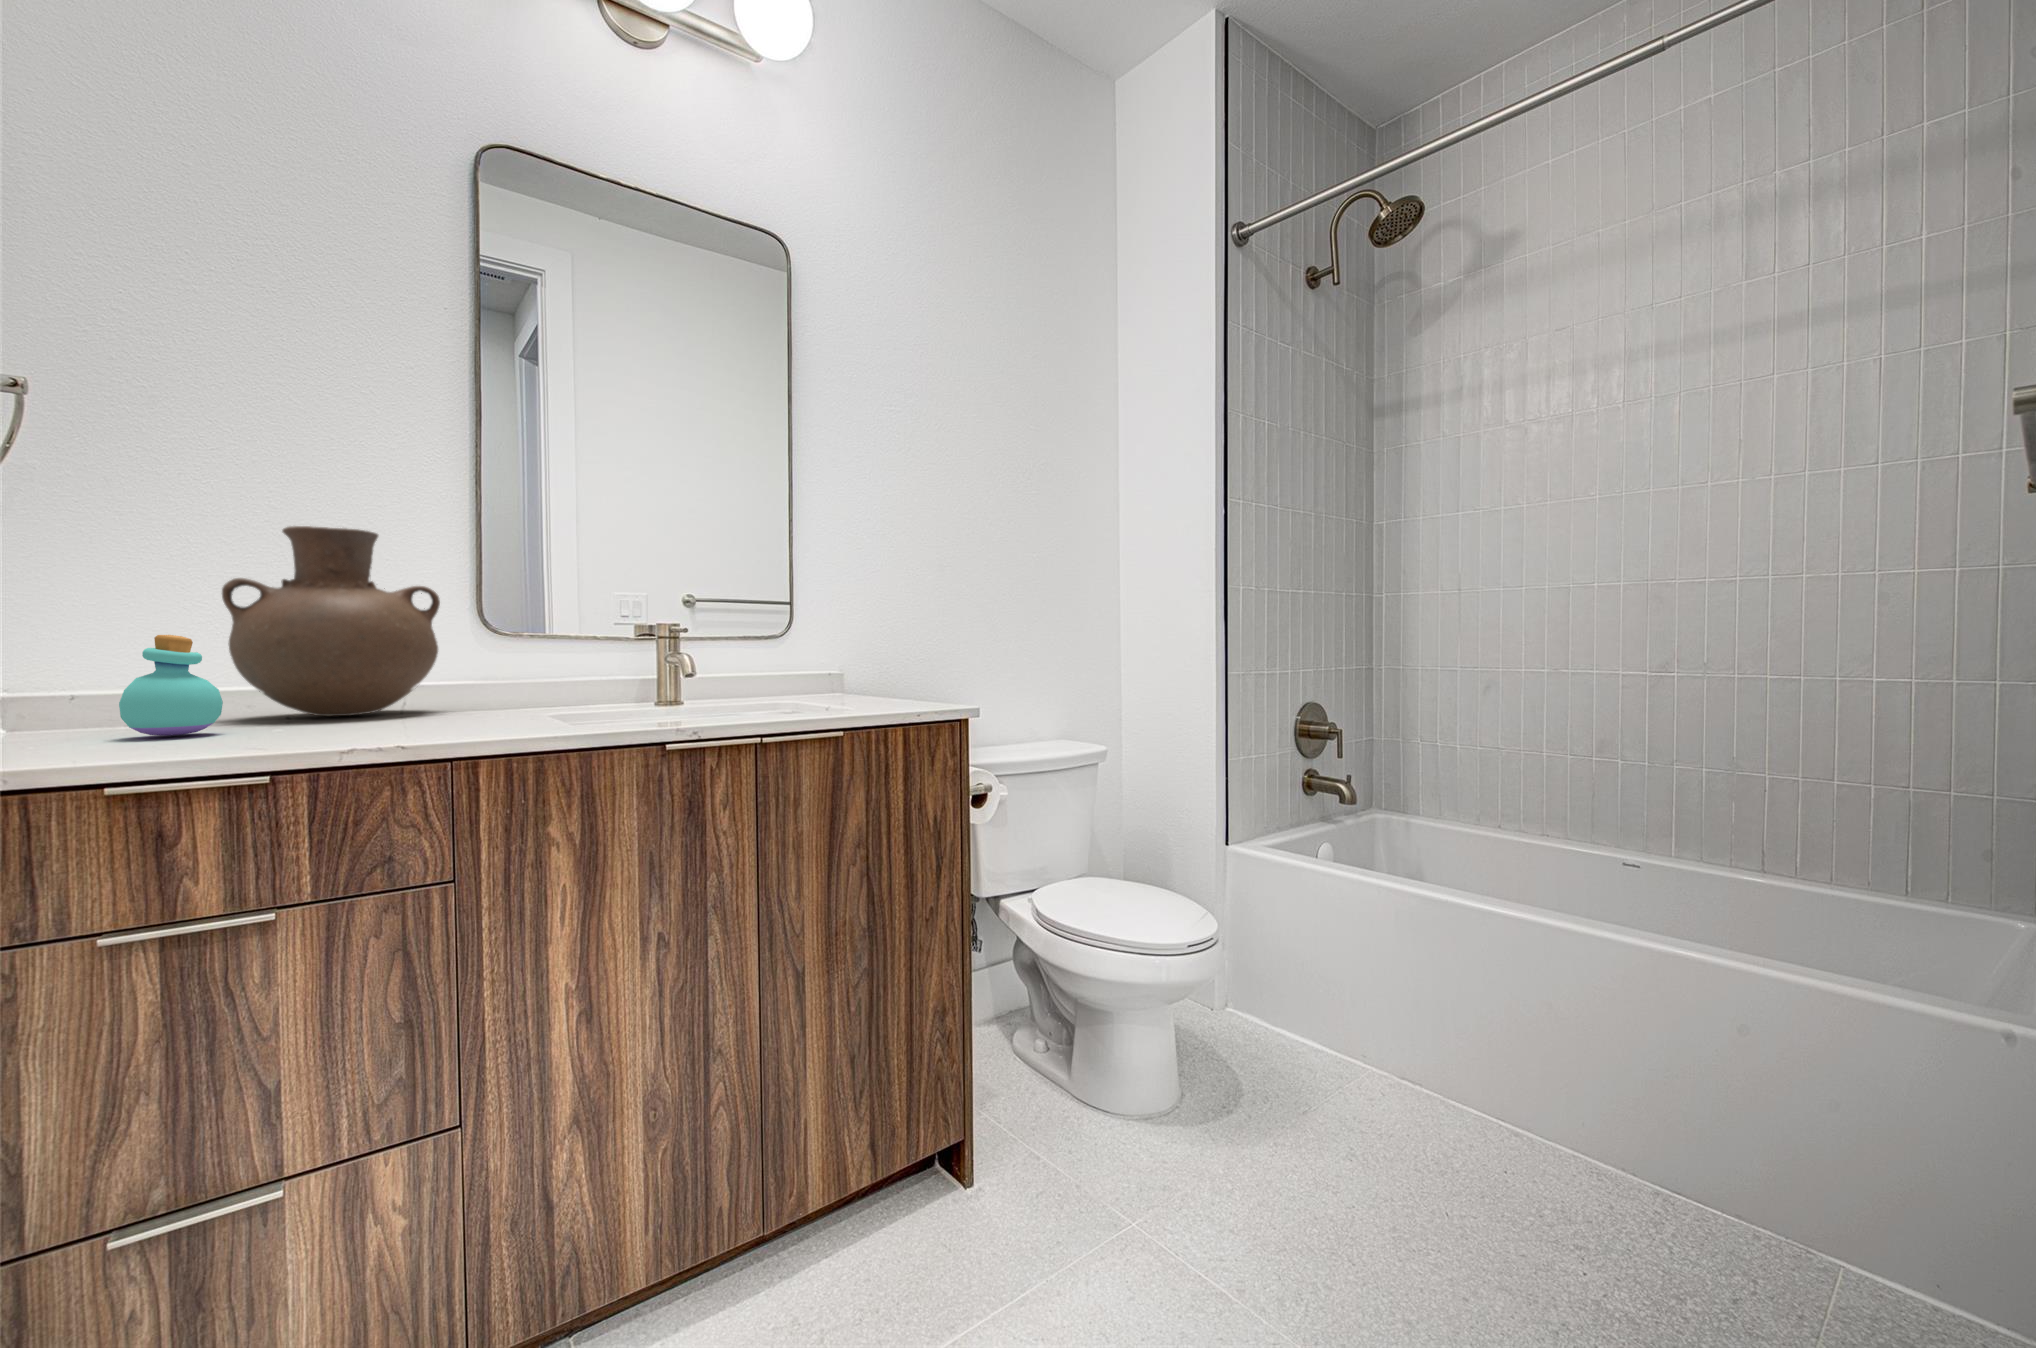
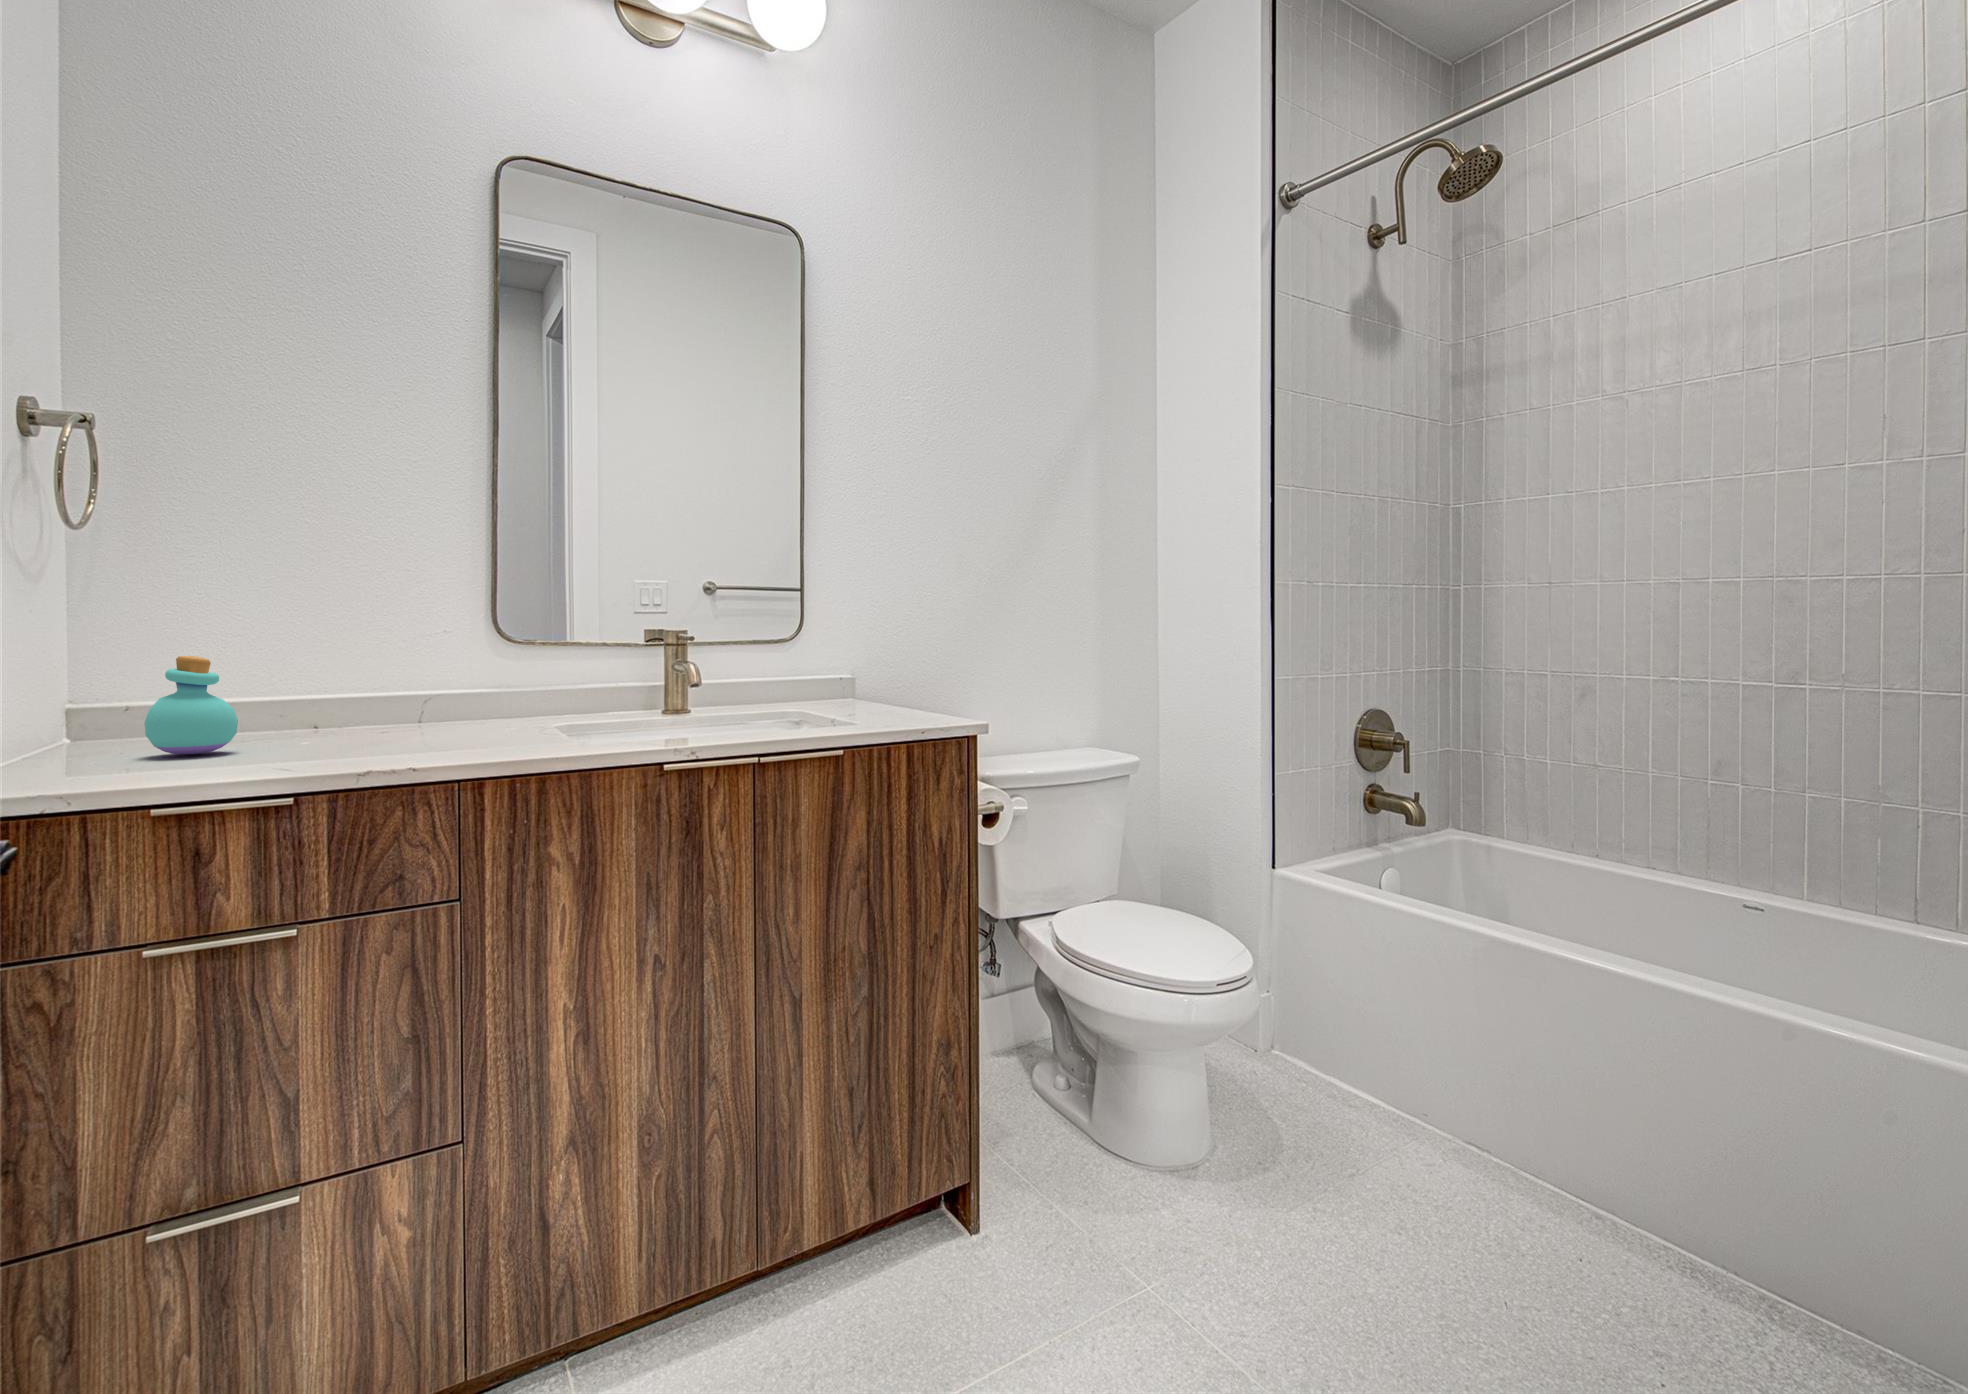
vase: present [222,526,440,716] -> none [230,541,438,732]

